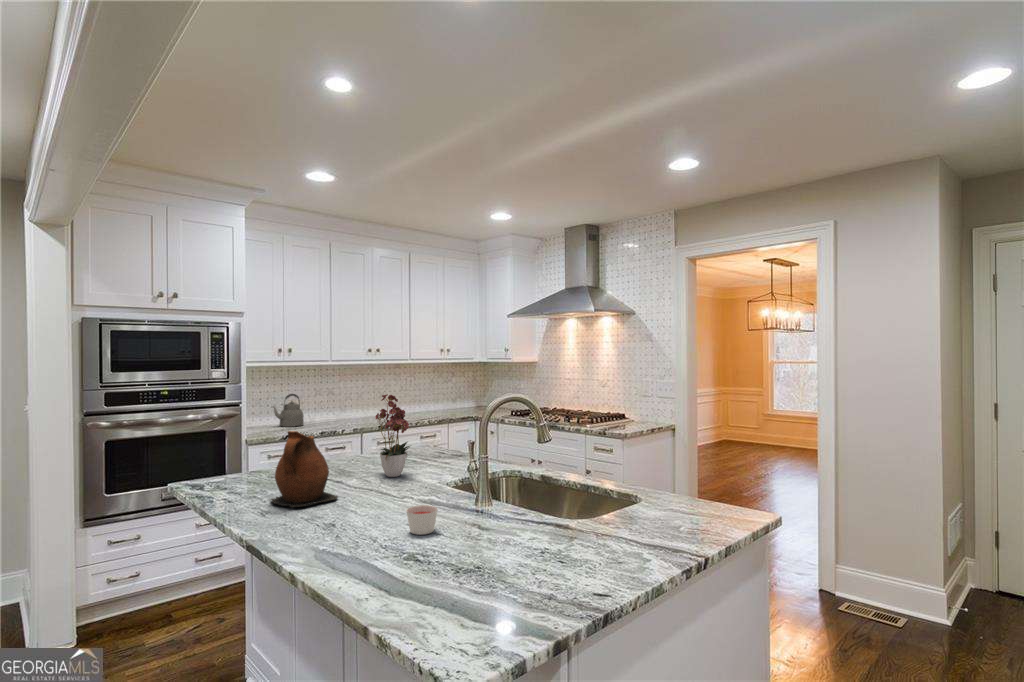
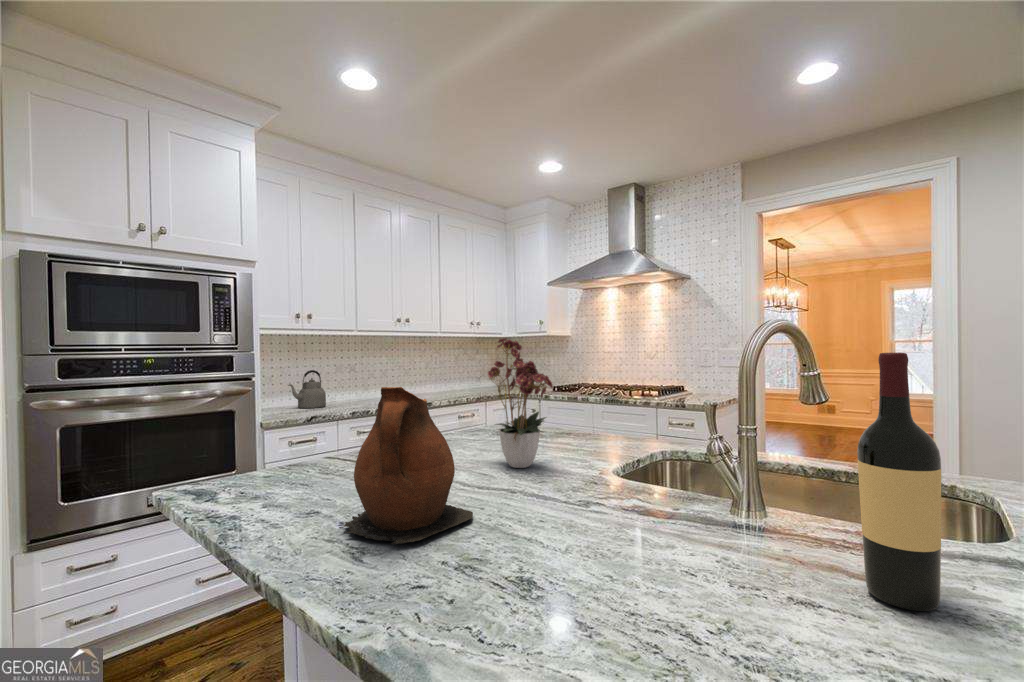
wine bottle: none [468,427,495,533] -> present [857,353,941,611]
candle: present [406,505,438,535] -> none [727,541,814,625]

